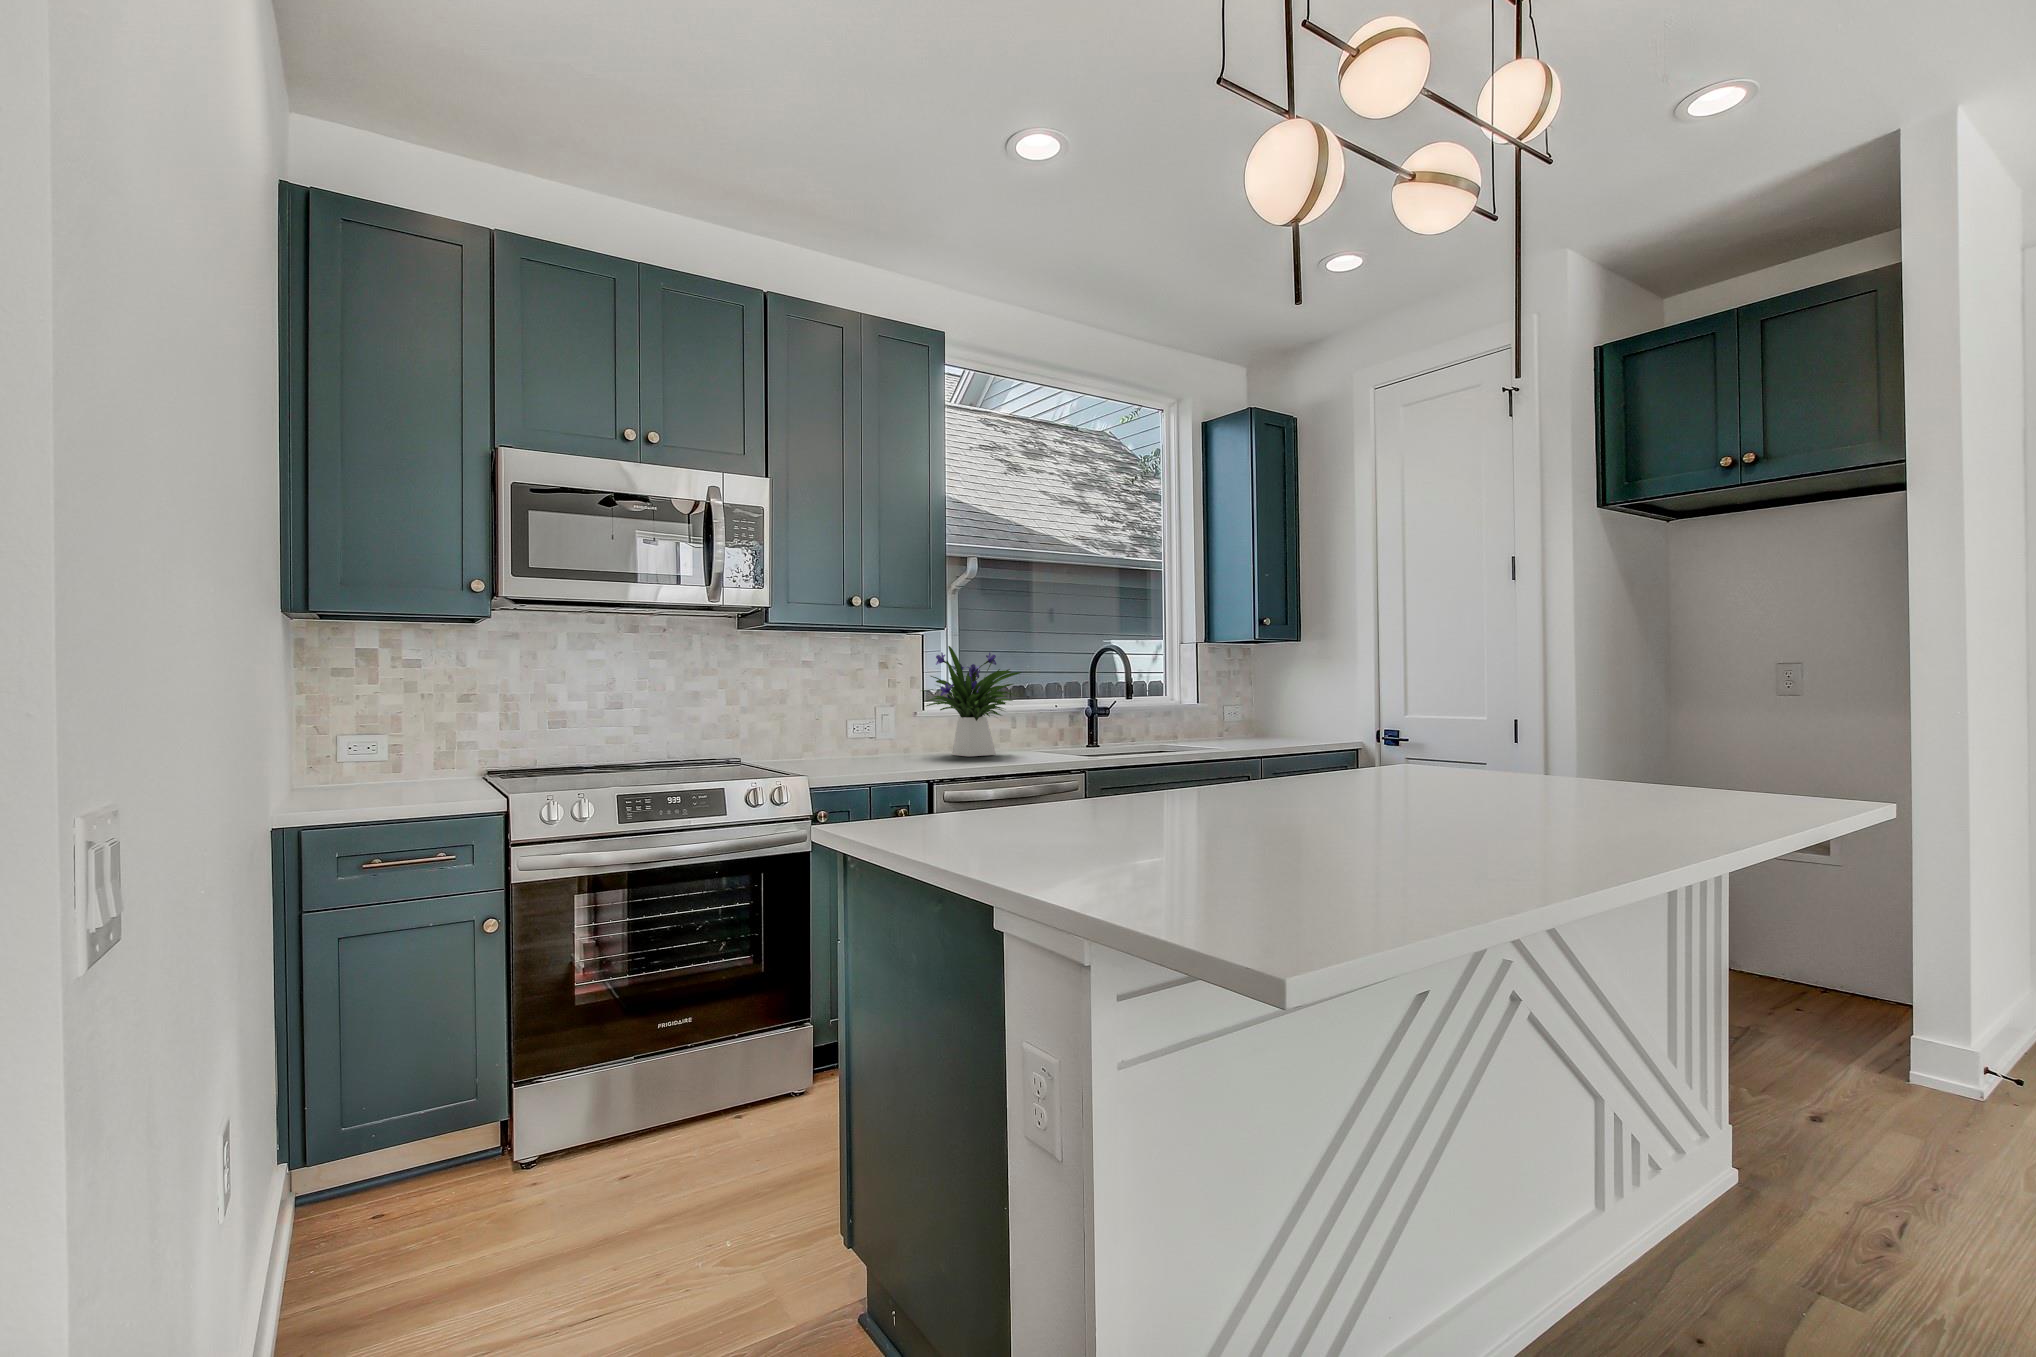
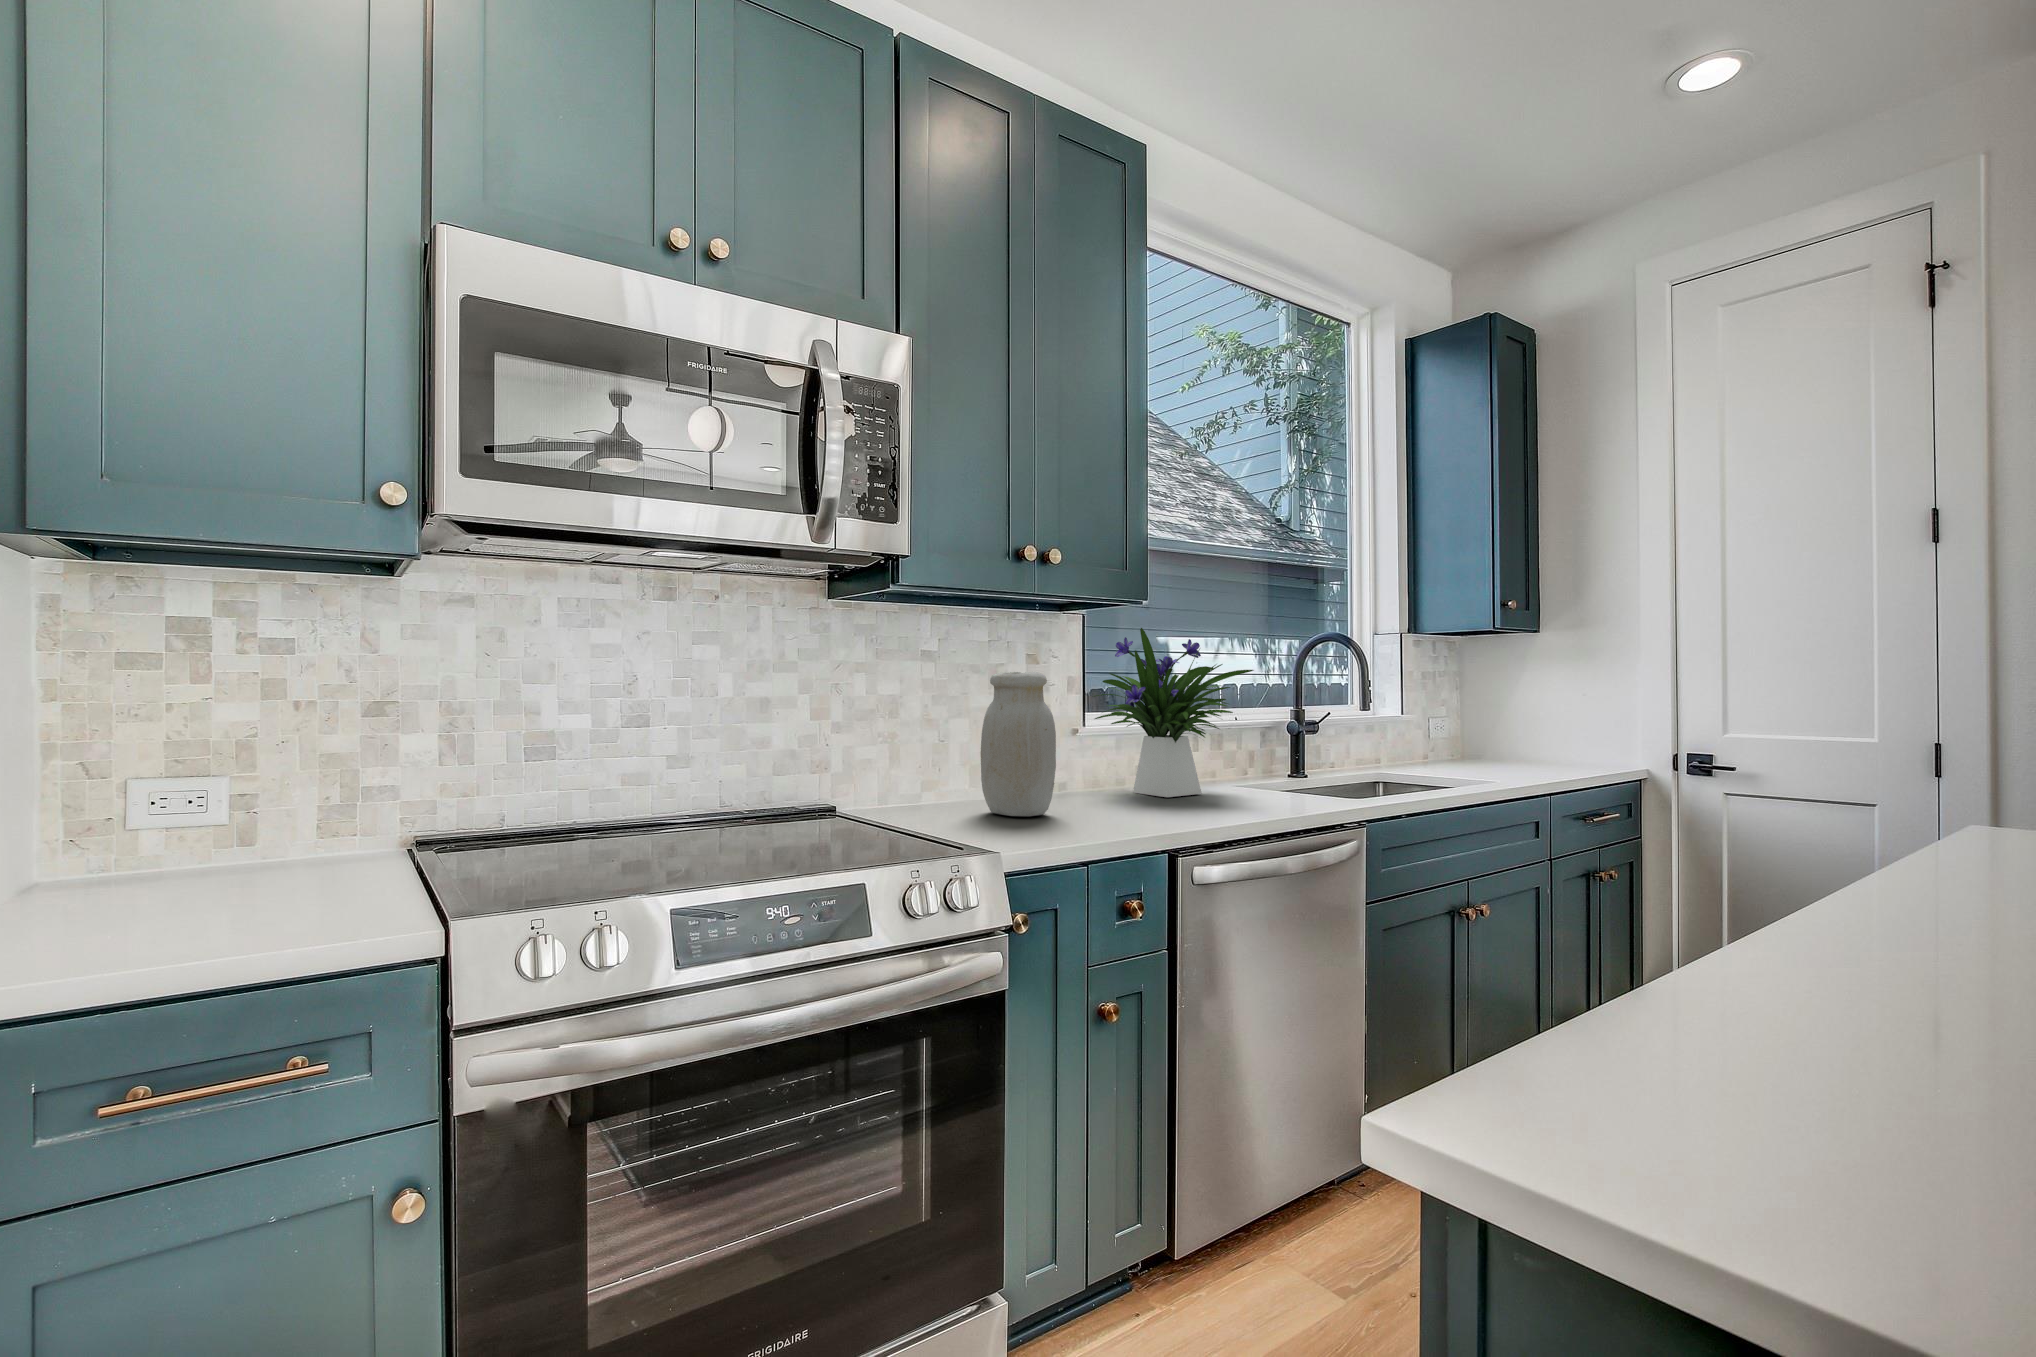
jar: none [833,675,880,765] -> present [981,672,1056,816]

